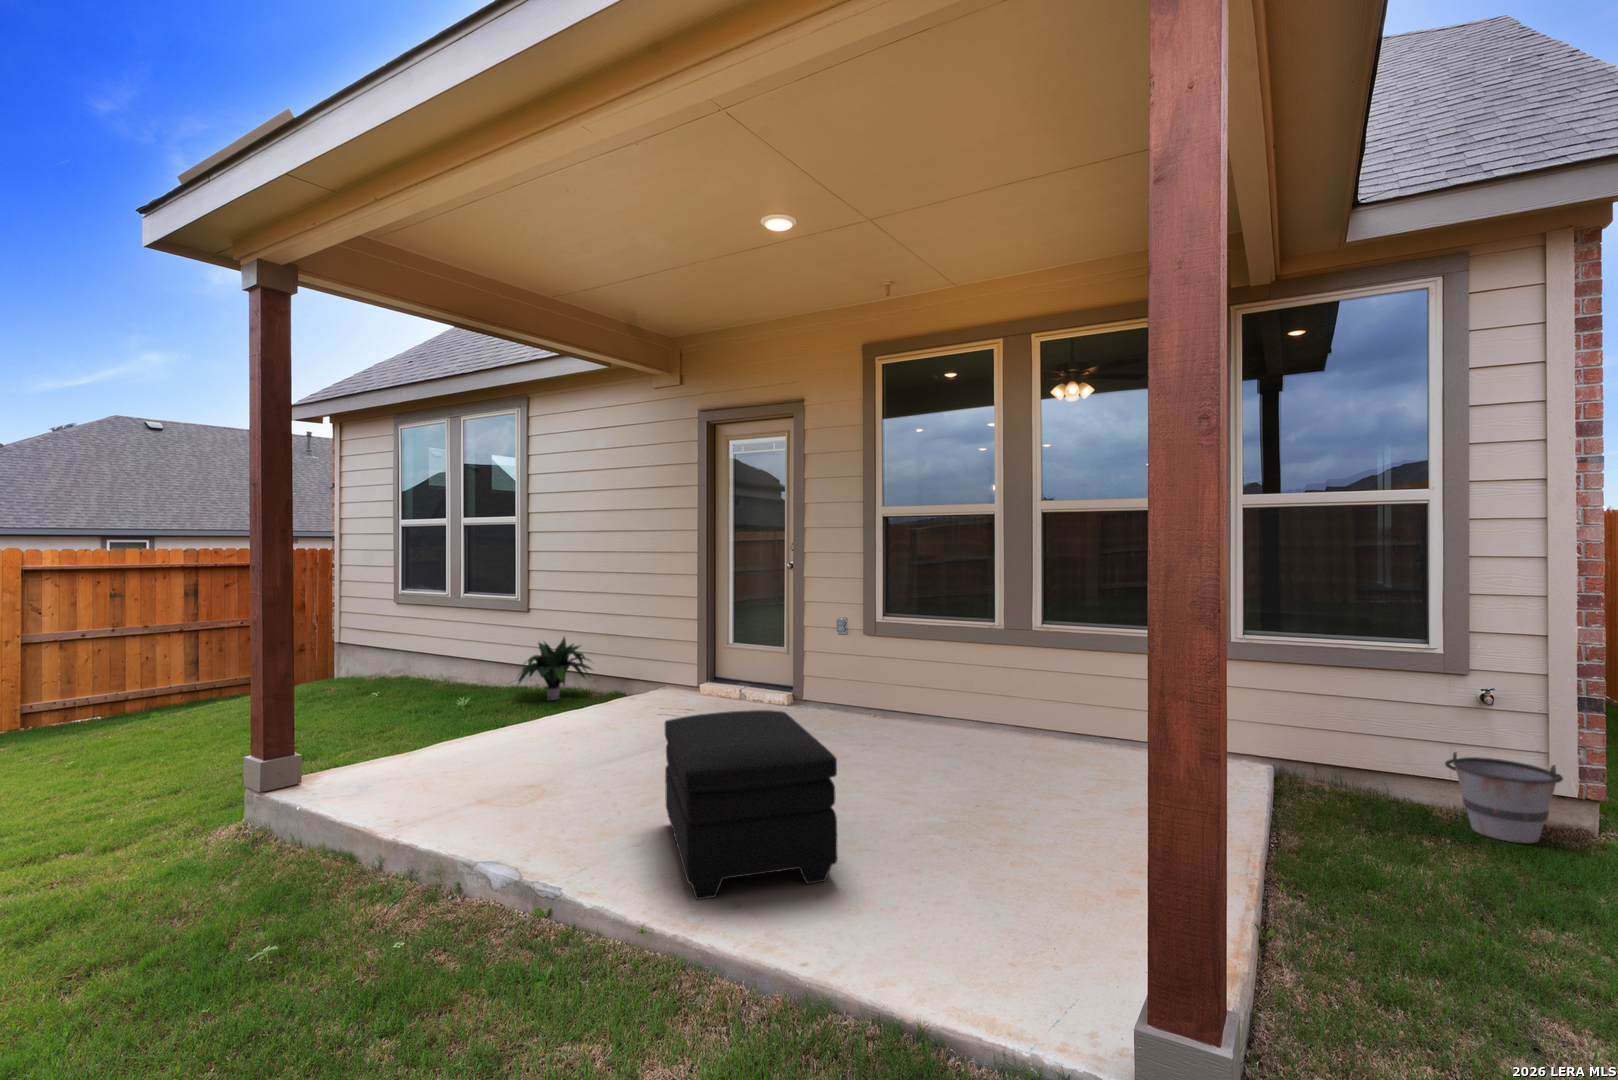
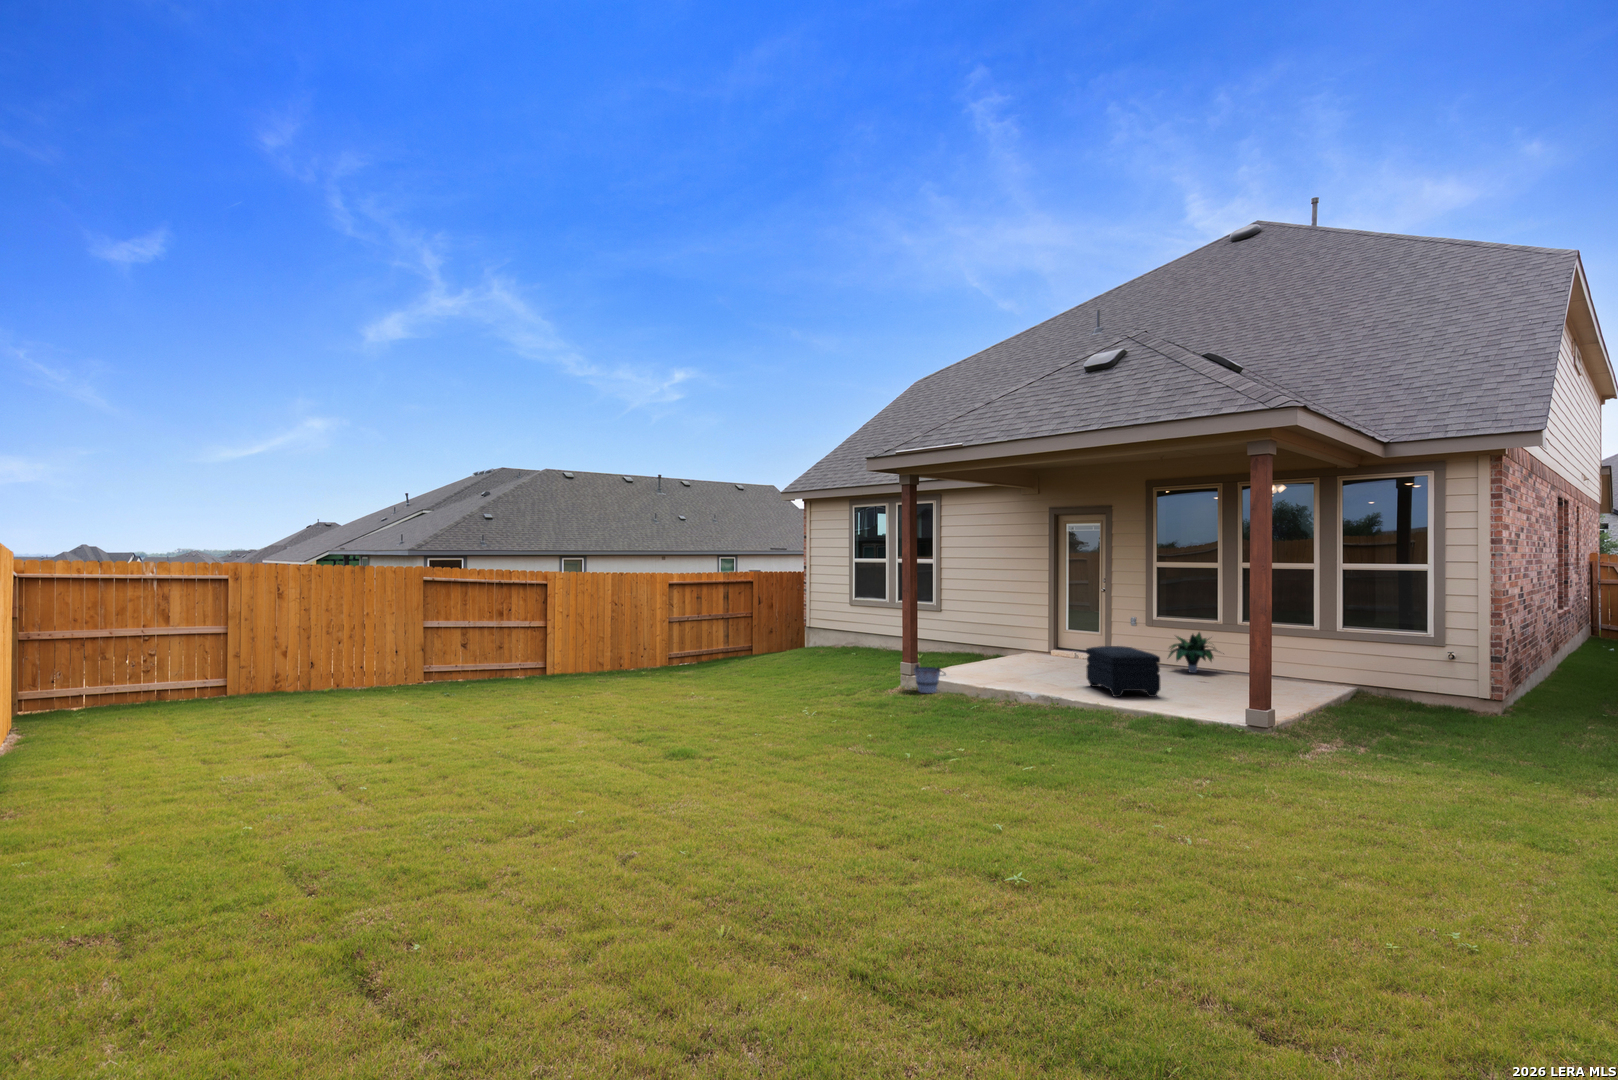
potted plant: present [518,637,592,700] -> present [1169,632,1216,673]
bucket: present [1445,752,1563,843] -> present [914,665,945,693]

